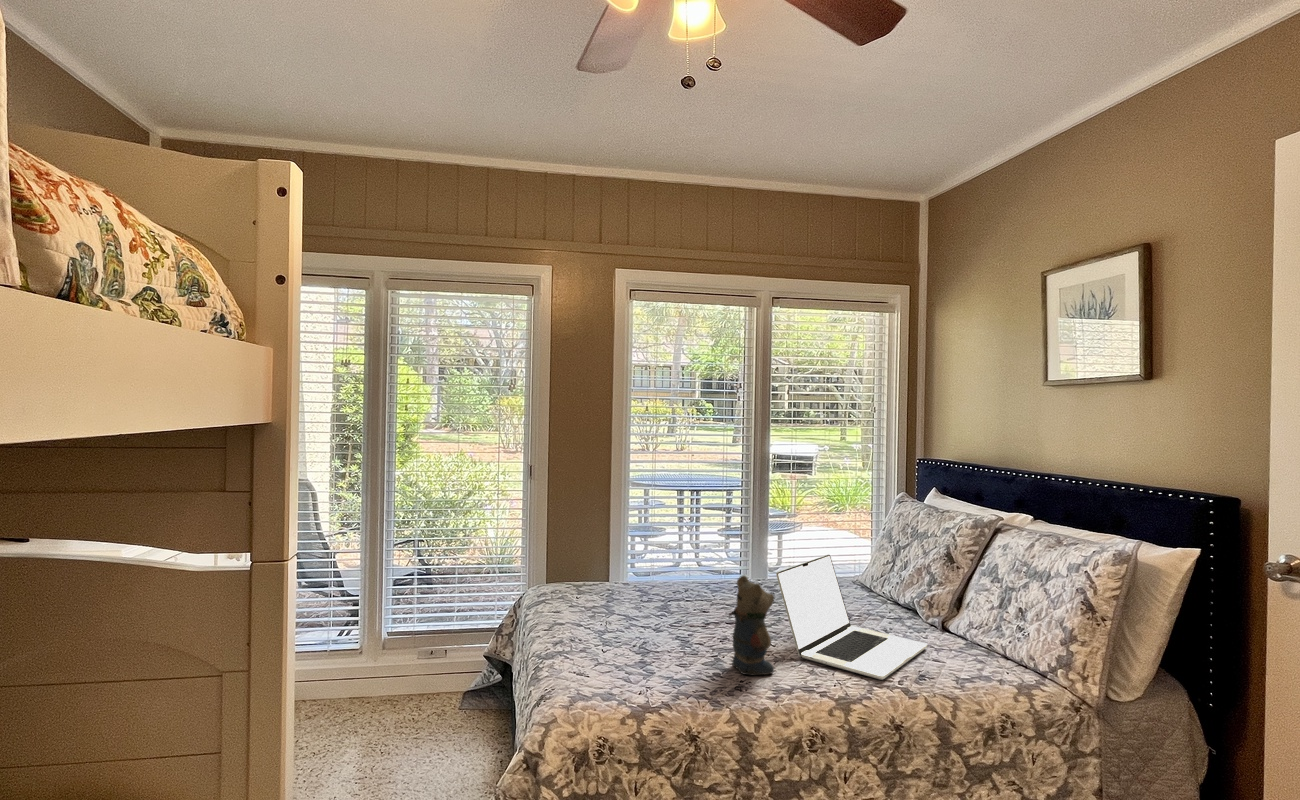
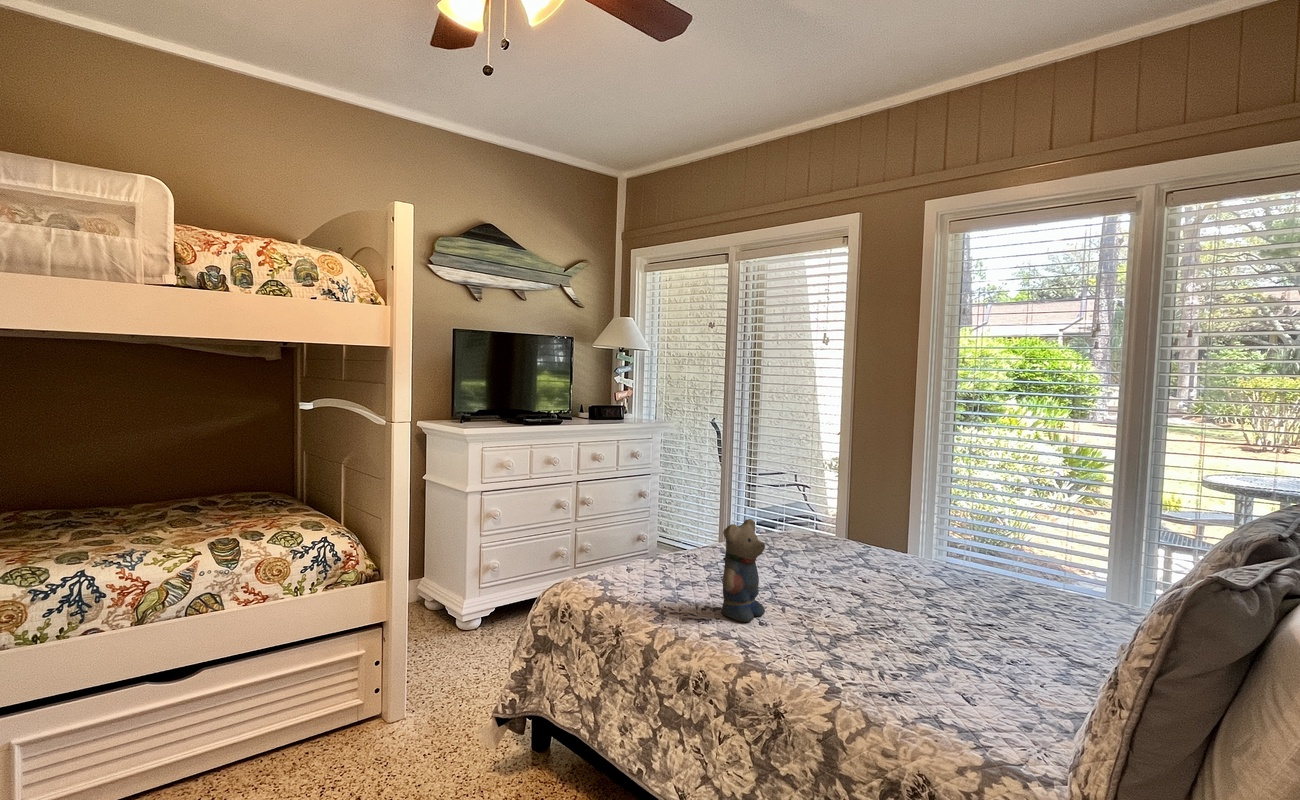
laptop: present [776,555,927,680] -> none [807,530,989,684]

